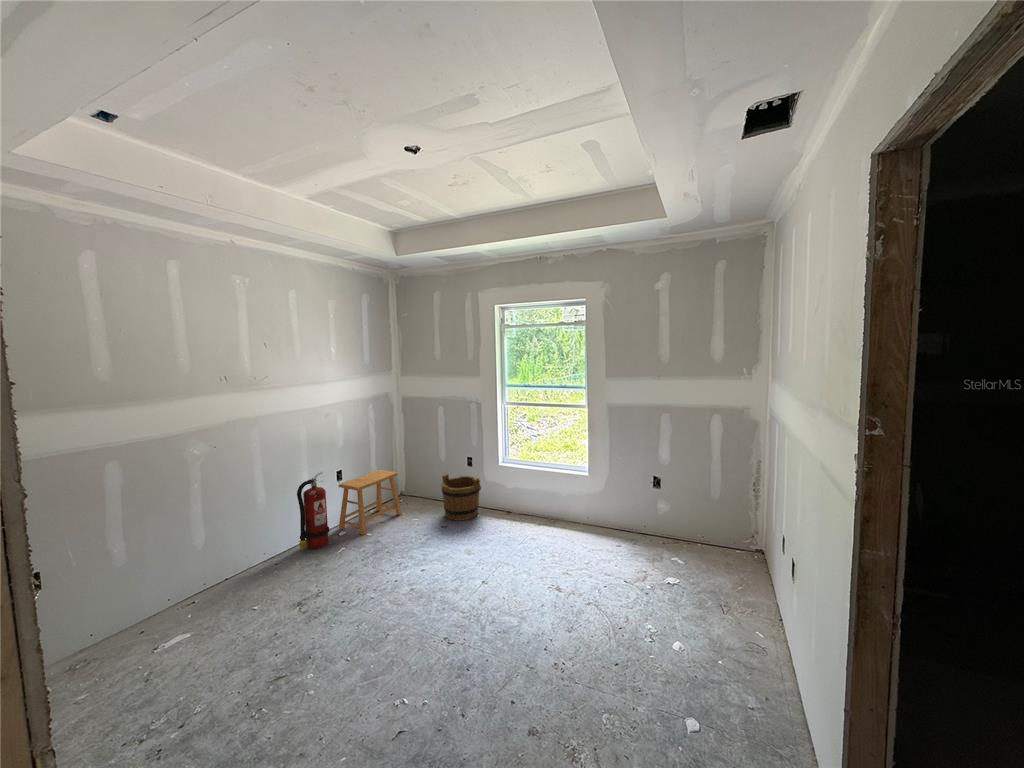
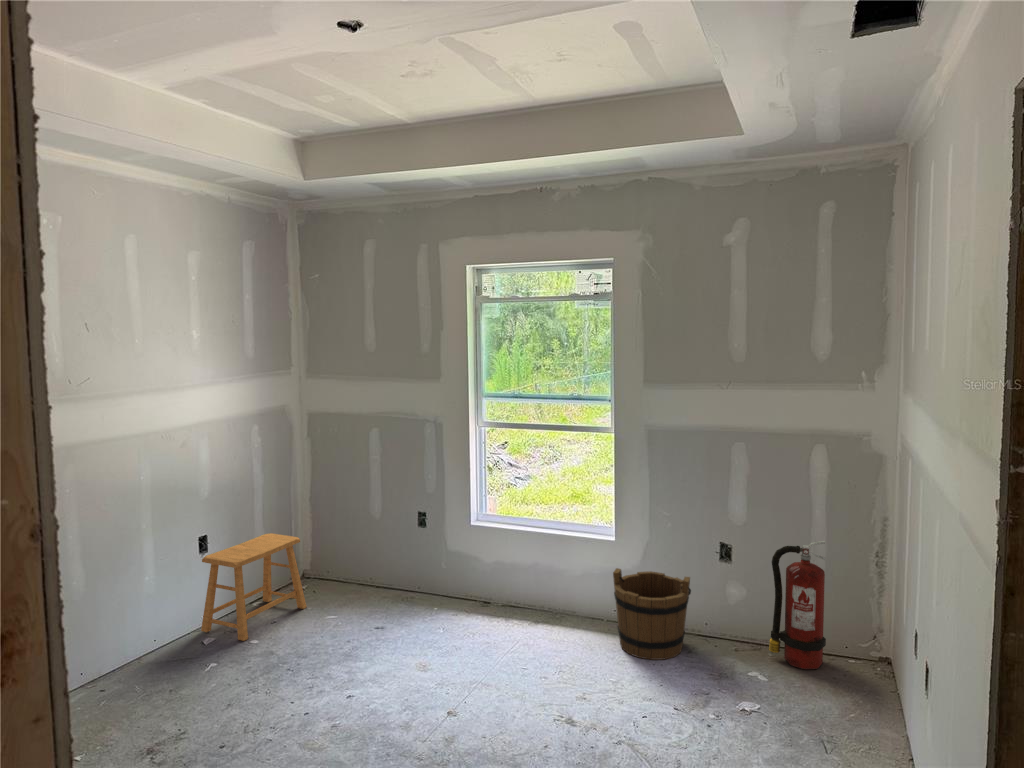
fire extinguisher: present [297,472,329,549] -> present [769,541,826,669]
bucket: present [441,474,481,521] -> present [613,568,691,660]

